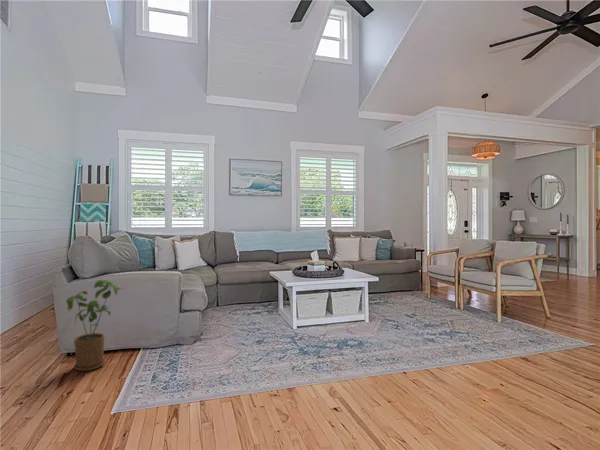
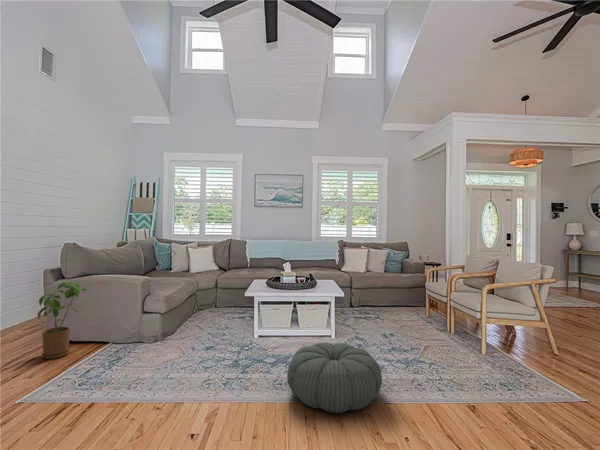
pouf: none [374,319,464,376] -> present [287,342,382,413]

